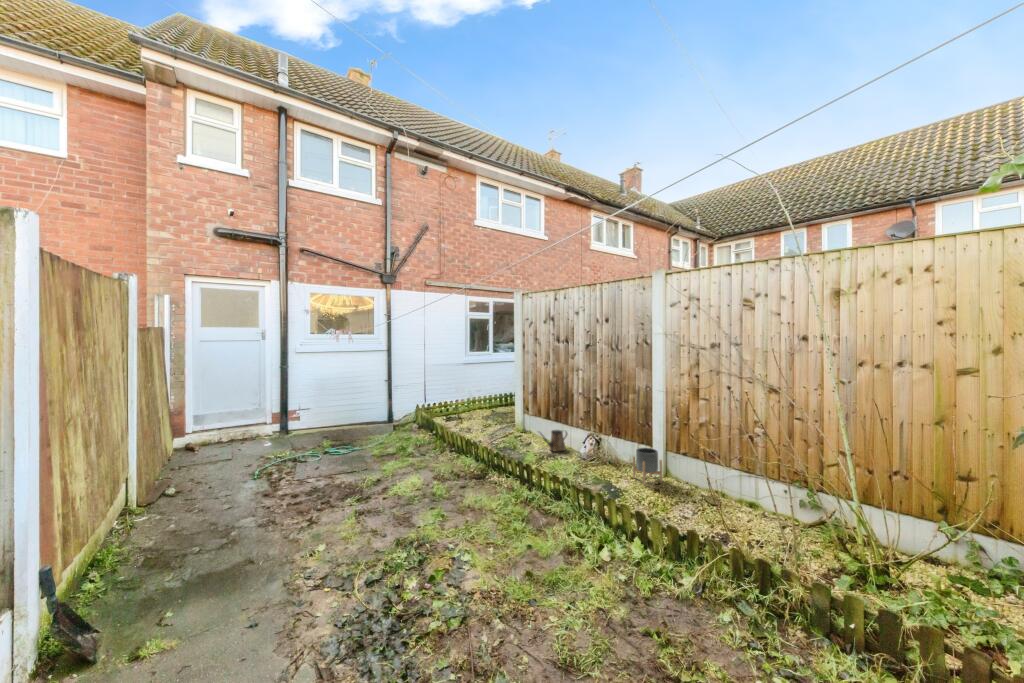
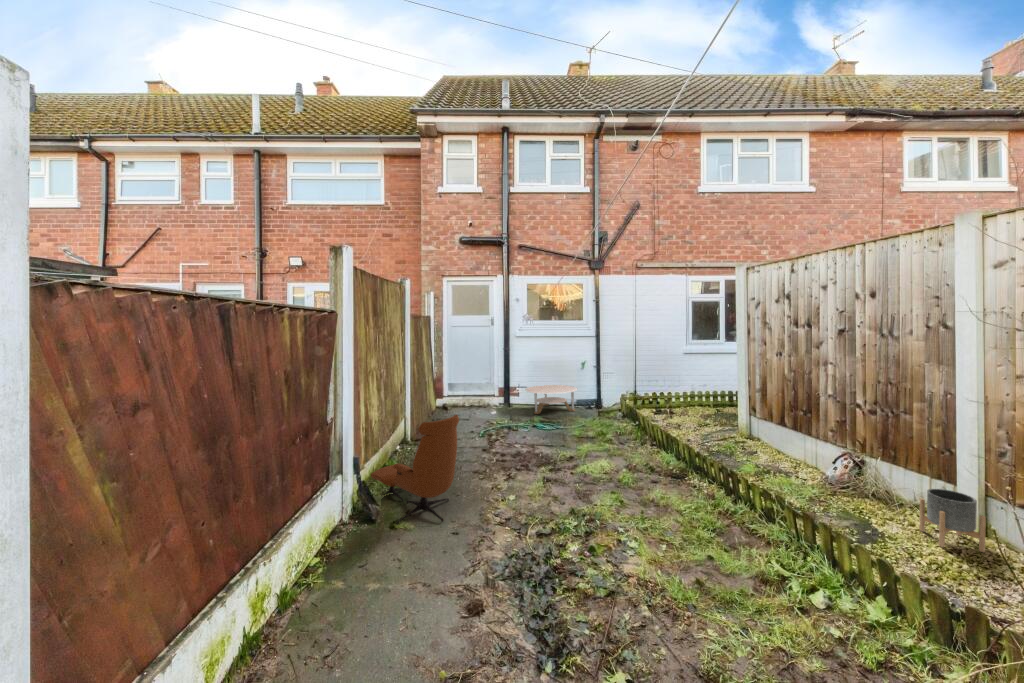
round table: none [306,406,370,441] -> present [525,385,577,414]
watering can: present [541,430,567,452] -> none [758,436,807,467]
lounge chair: none [100,441,261,597] -> present [371,415,459,524]

